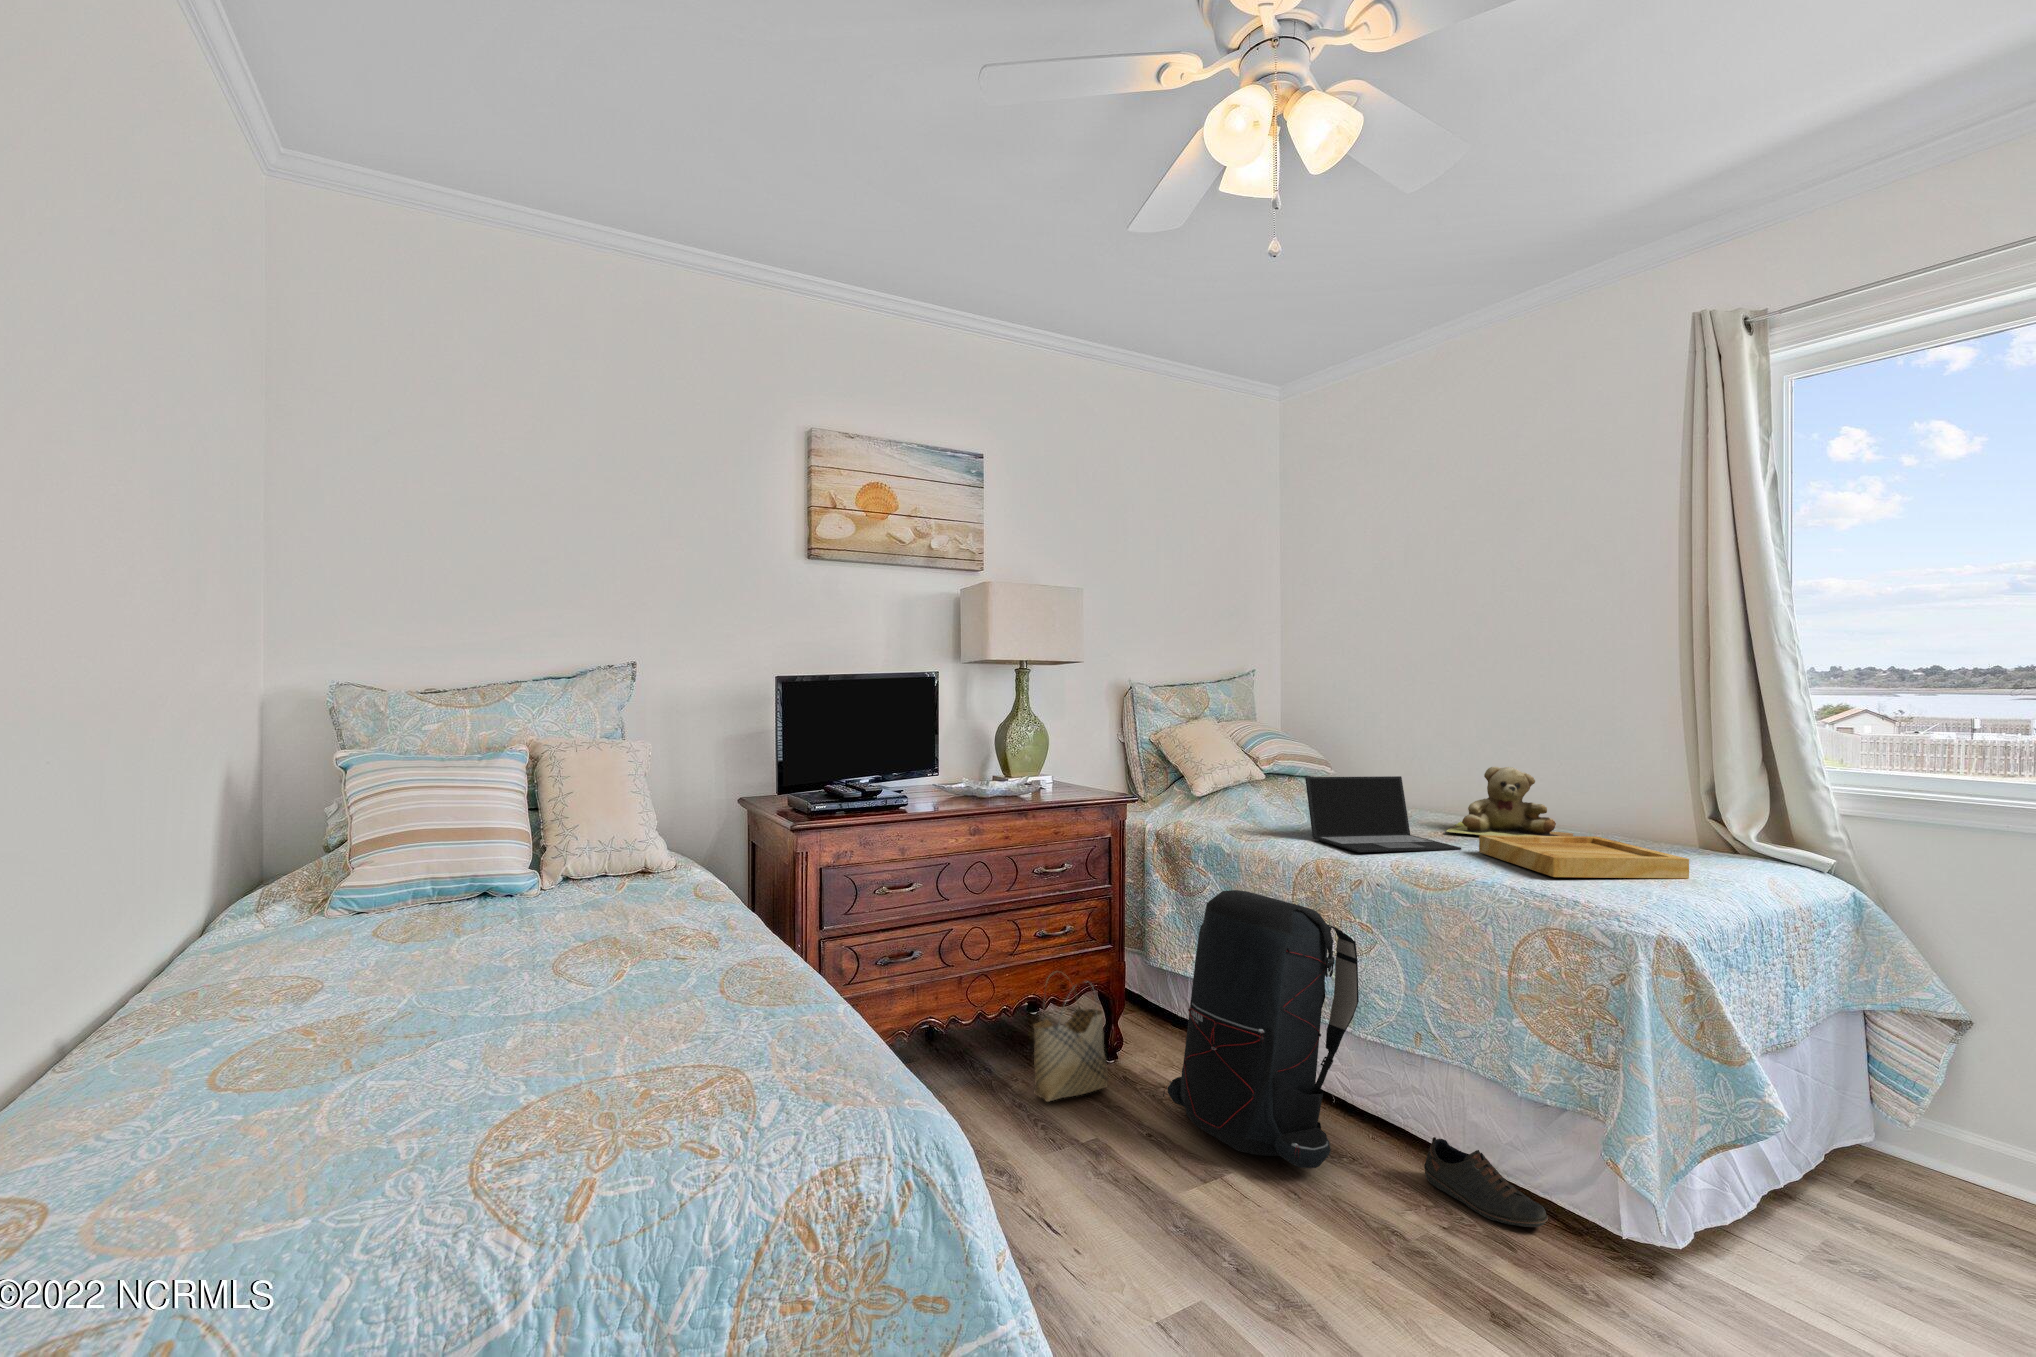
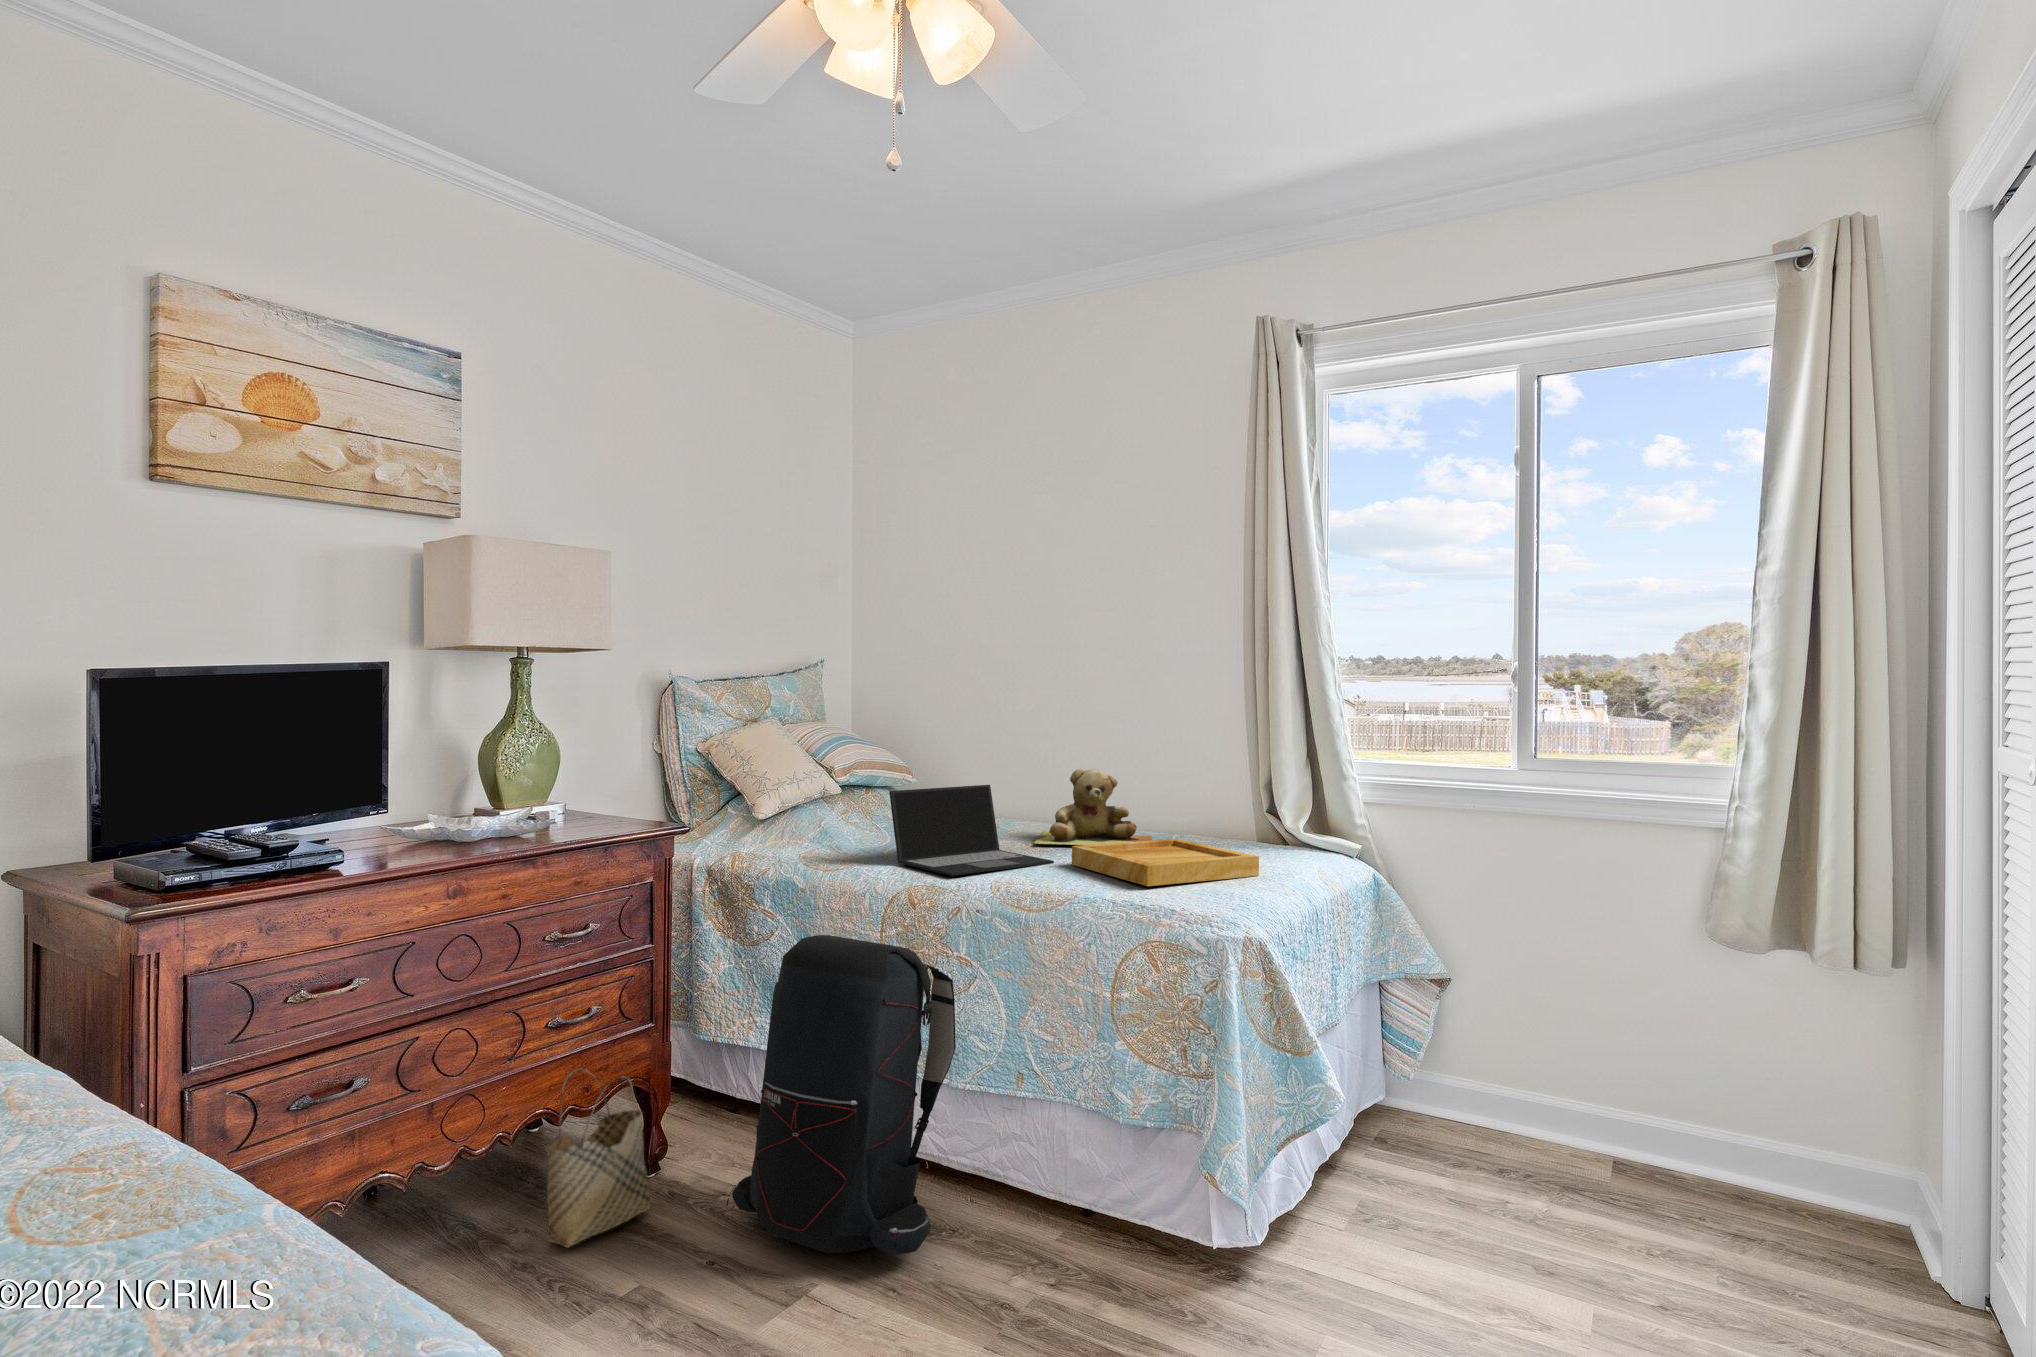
shoe: present [1424,1137,1548,1227] -> none [1027,1185,1147,1262]

